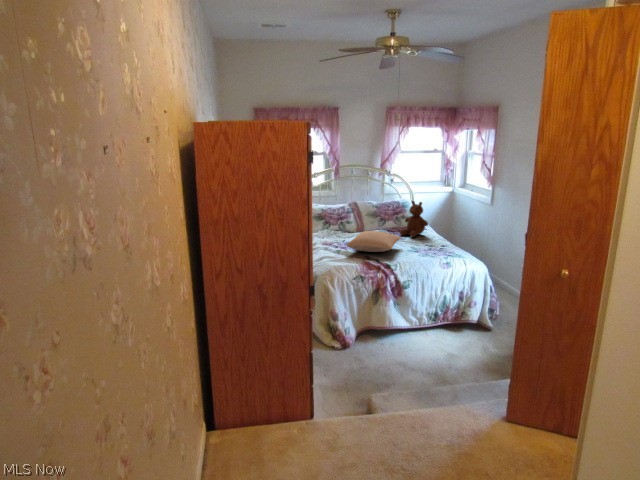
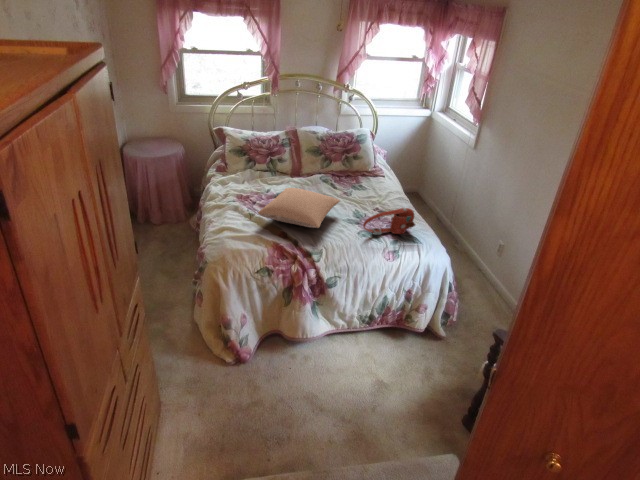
teddy bear: present [400,201,428,237] -> none [345,141,384,193]
handbag: none [422,235,459,255] -> present [363,208,415,235]

